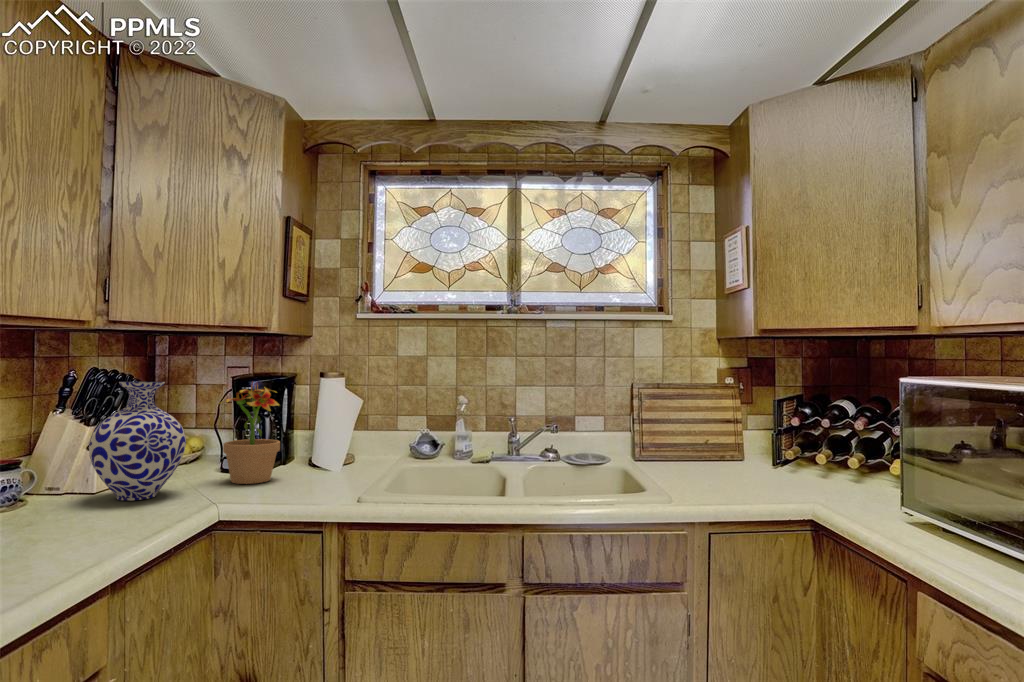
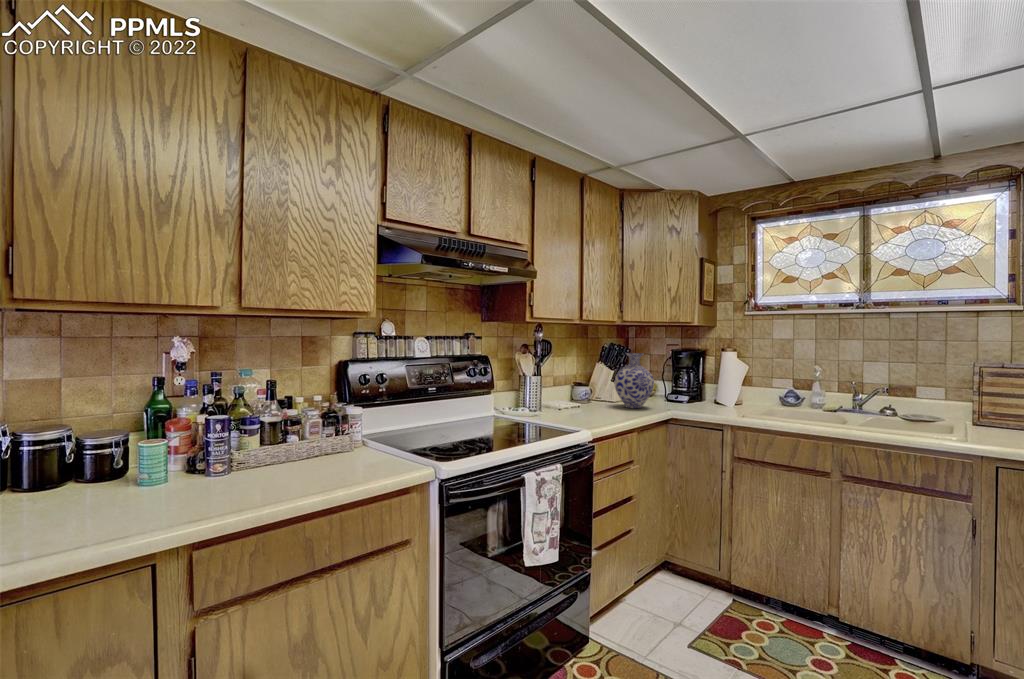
potted plant: present [218,382,280,484] -> none [667,354,699,408]

